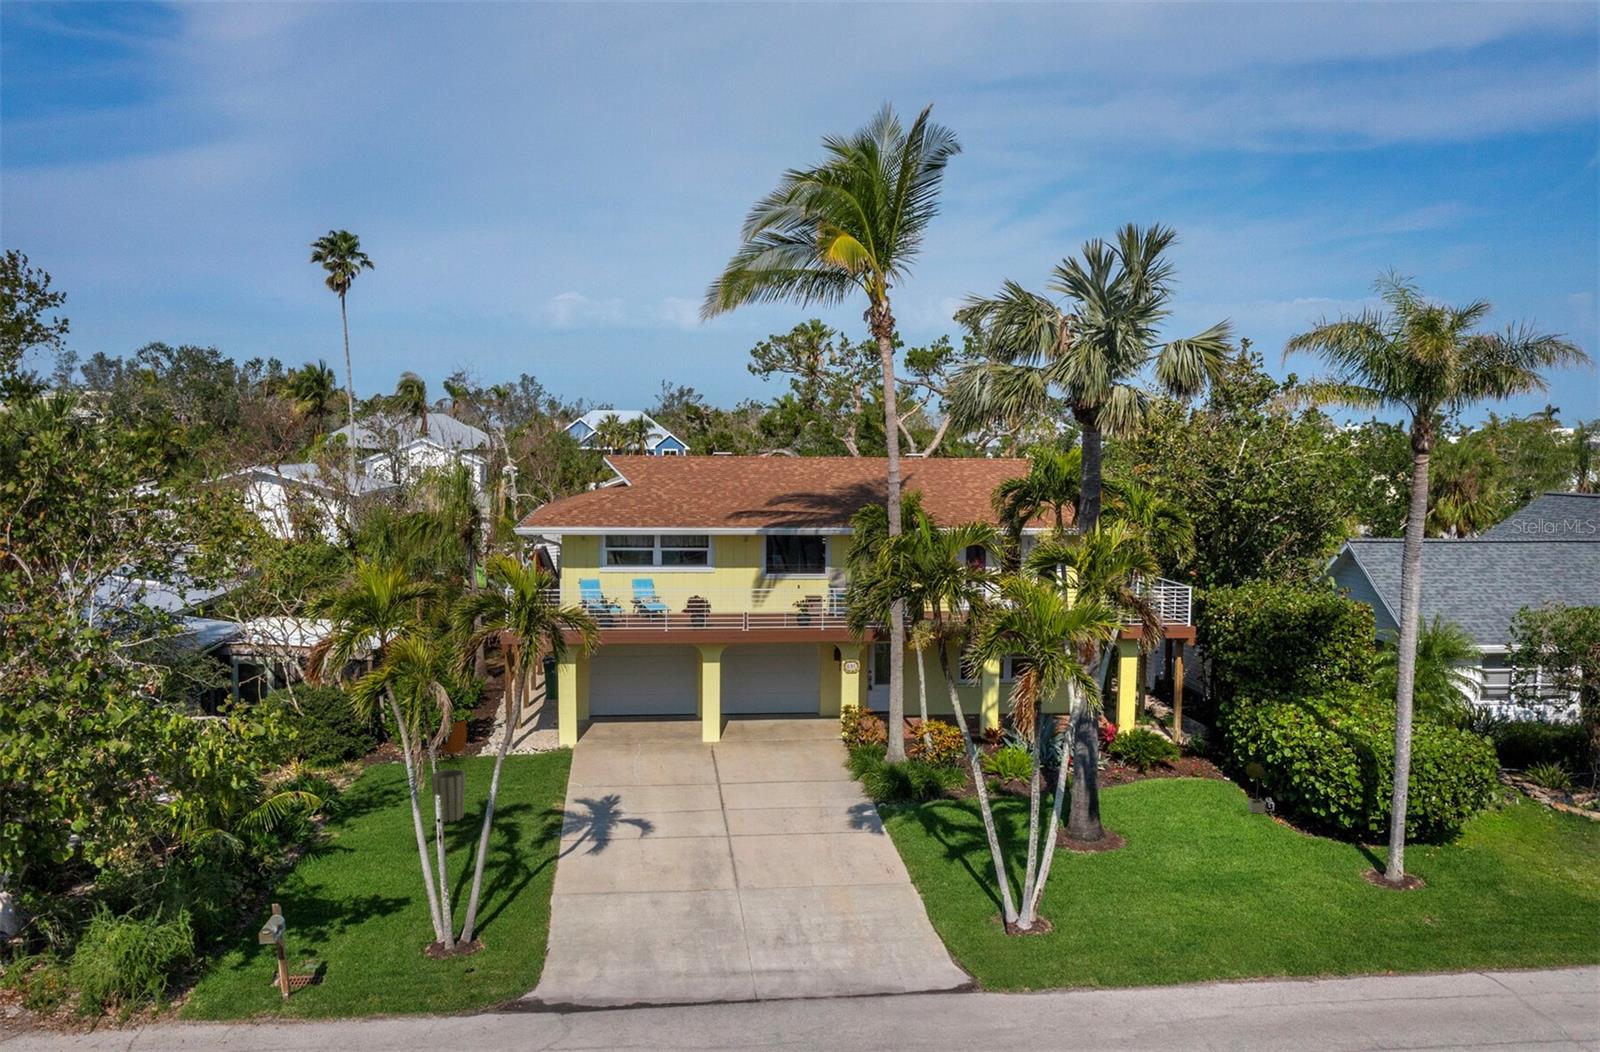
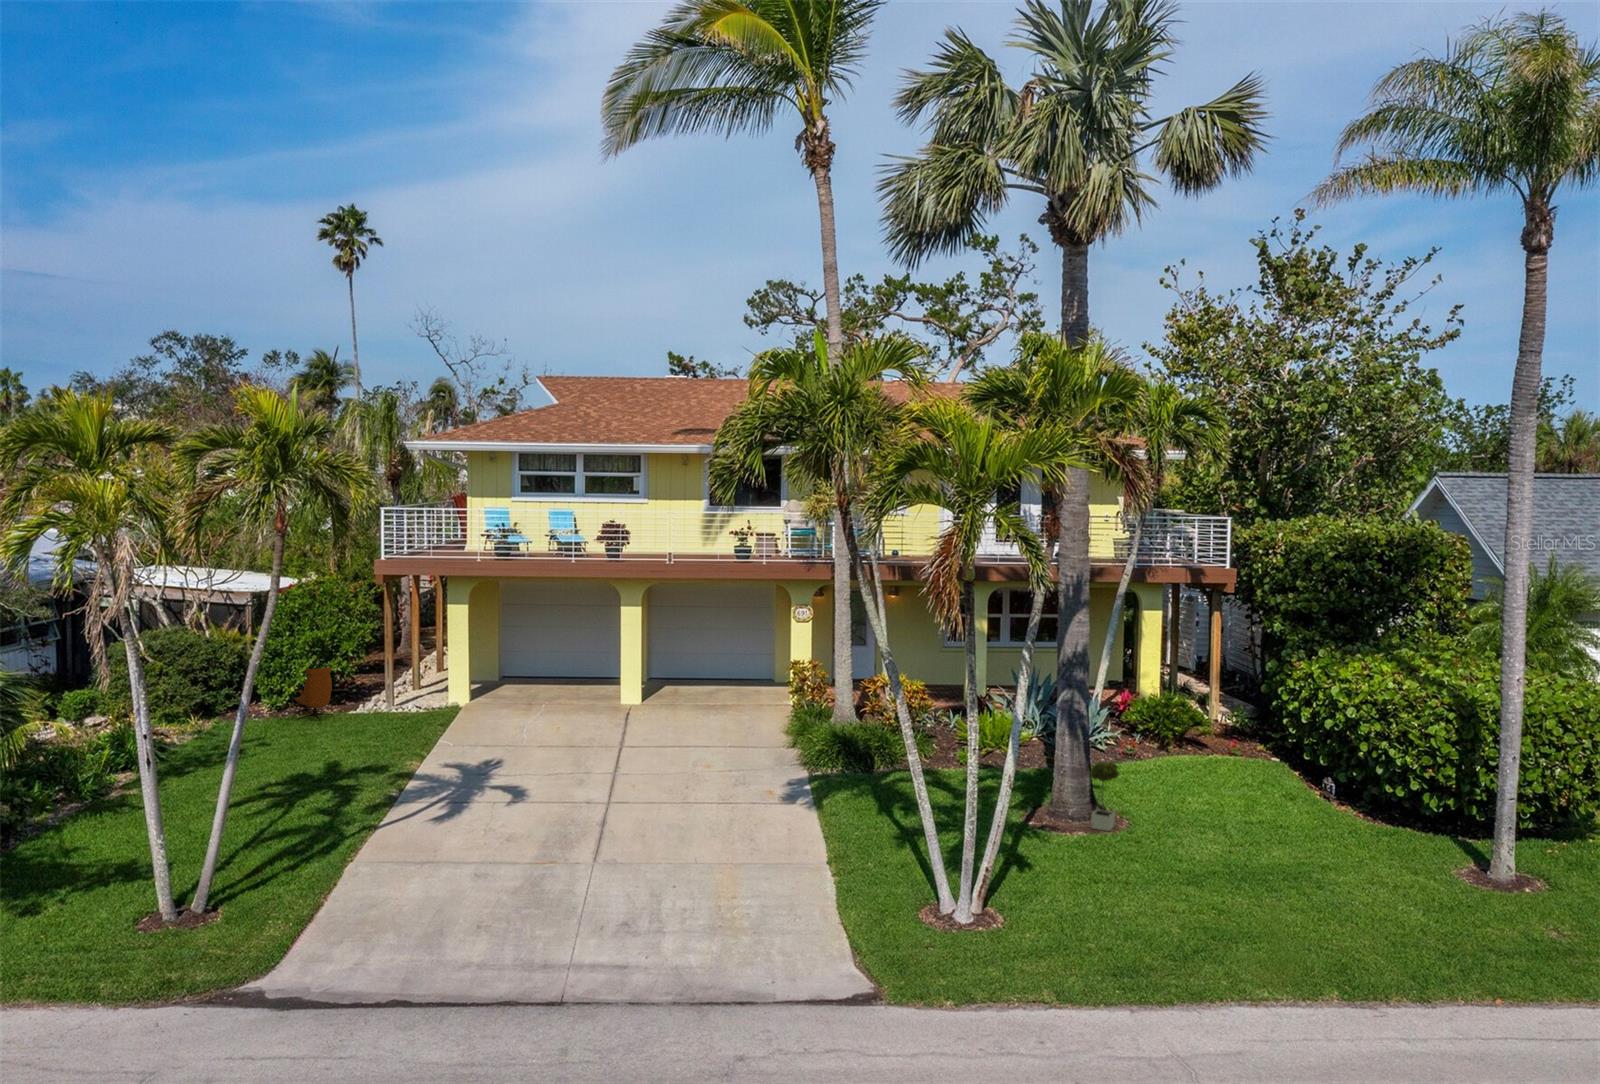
potted tree: present [1246,763,1266,814] -> present [1090,762,1119,831]
trash can: present [431,769,466,822] -> none [249,714,295,780]

